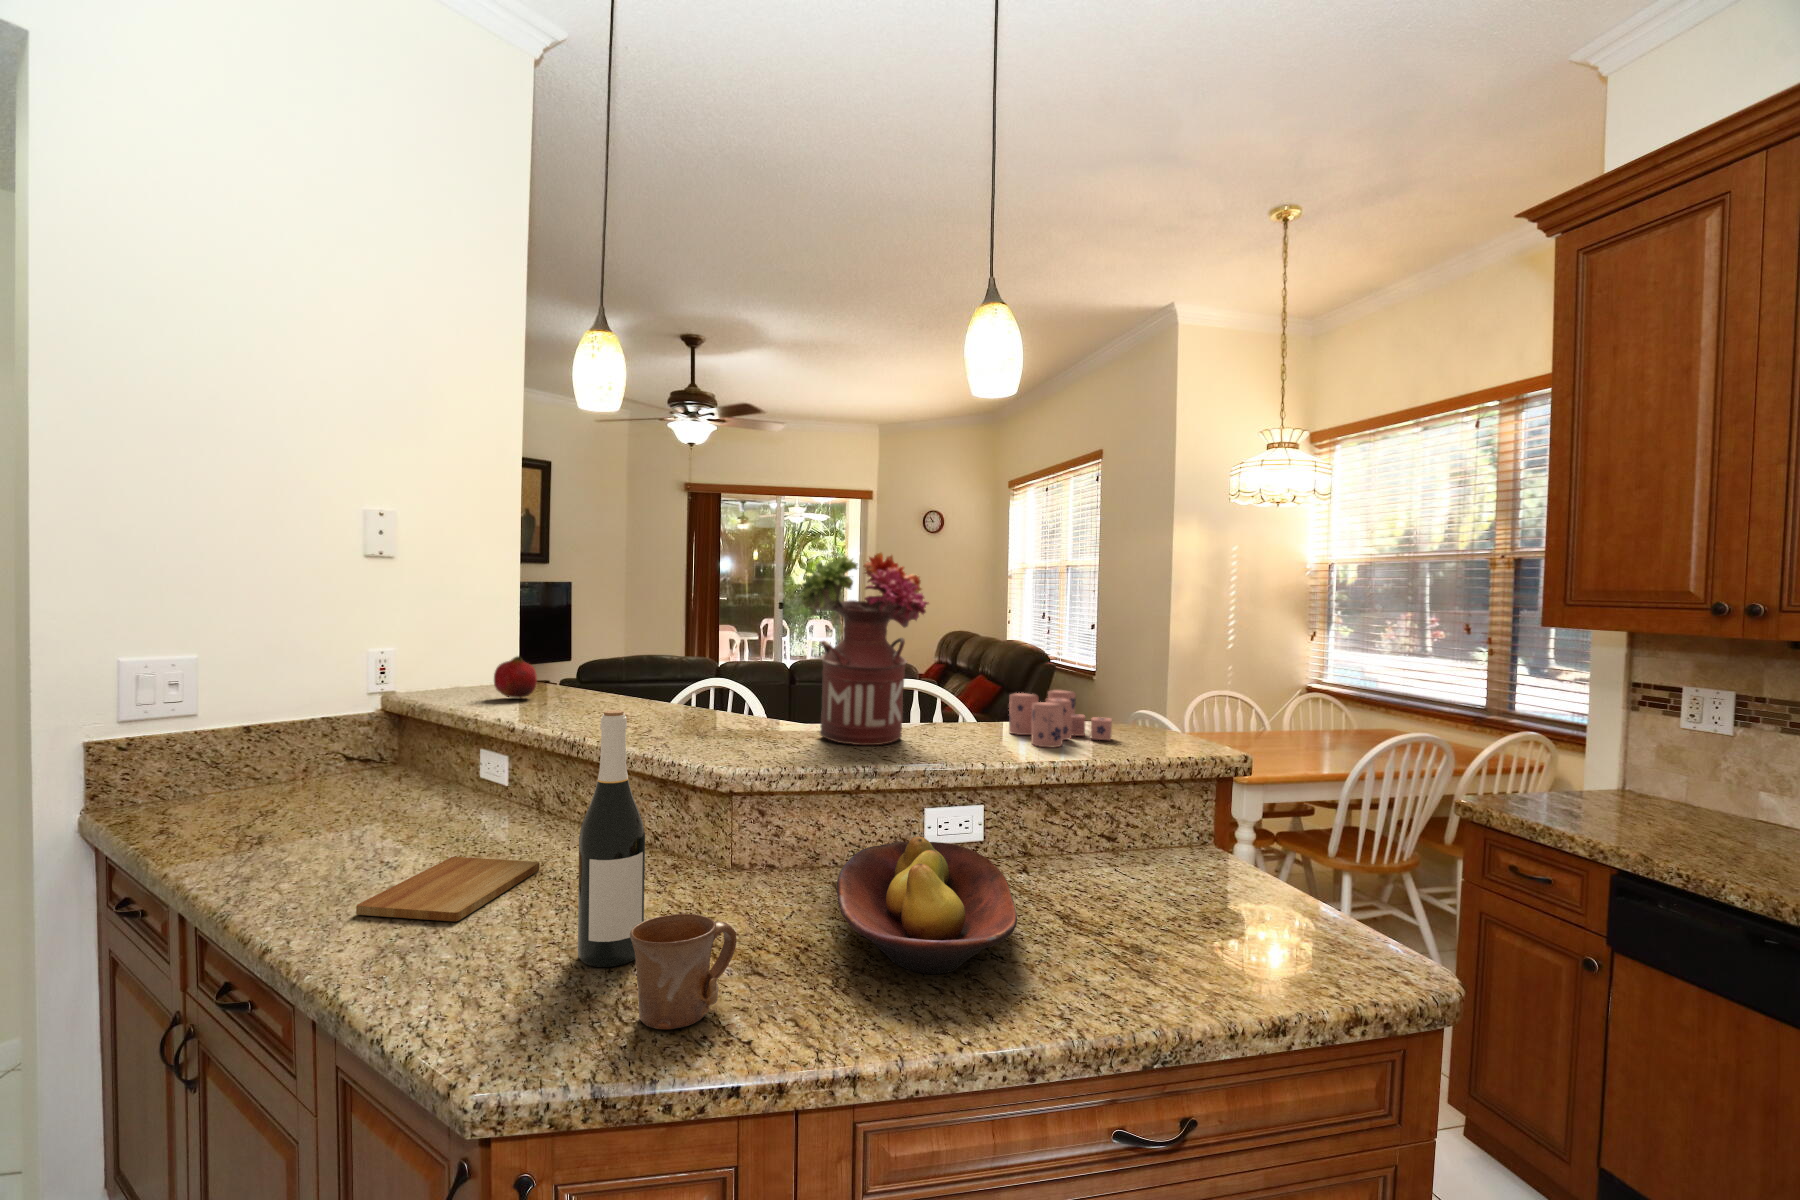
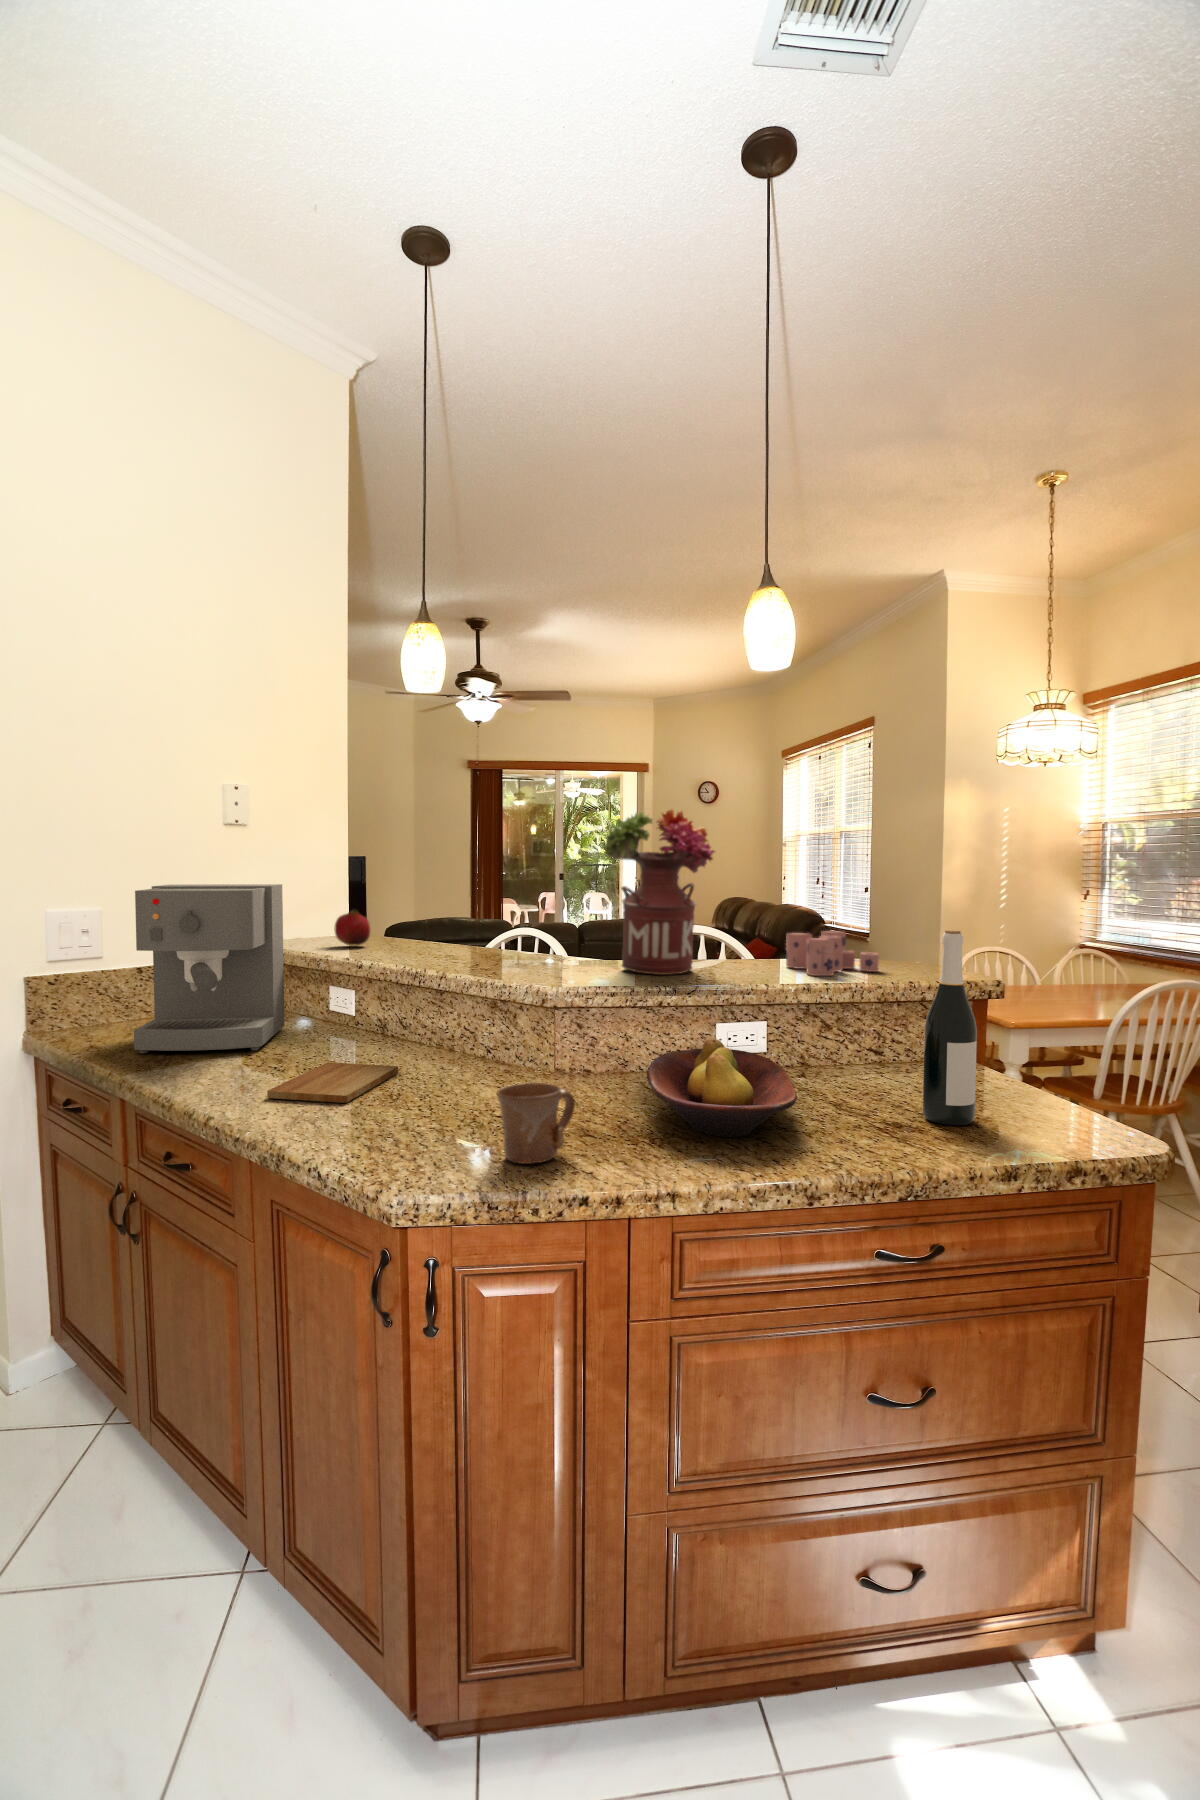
coffee maker: none [213,629,421,841] -> present [134,884,284,1053]
wine bottle: present [578,710,645,967] -> present [923,930,977,1125]

